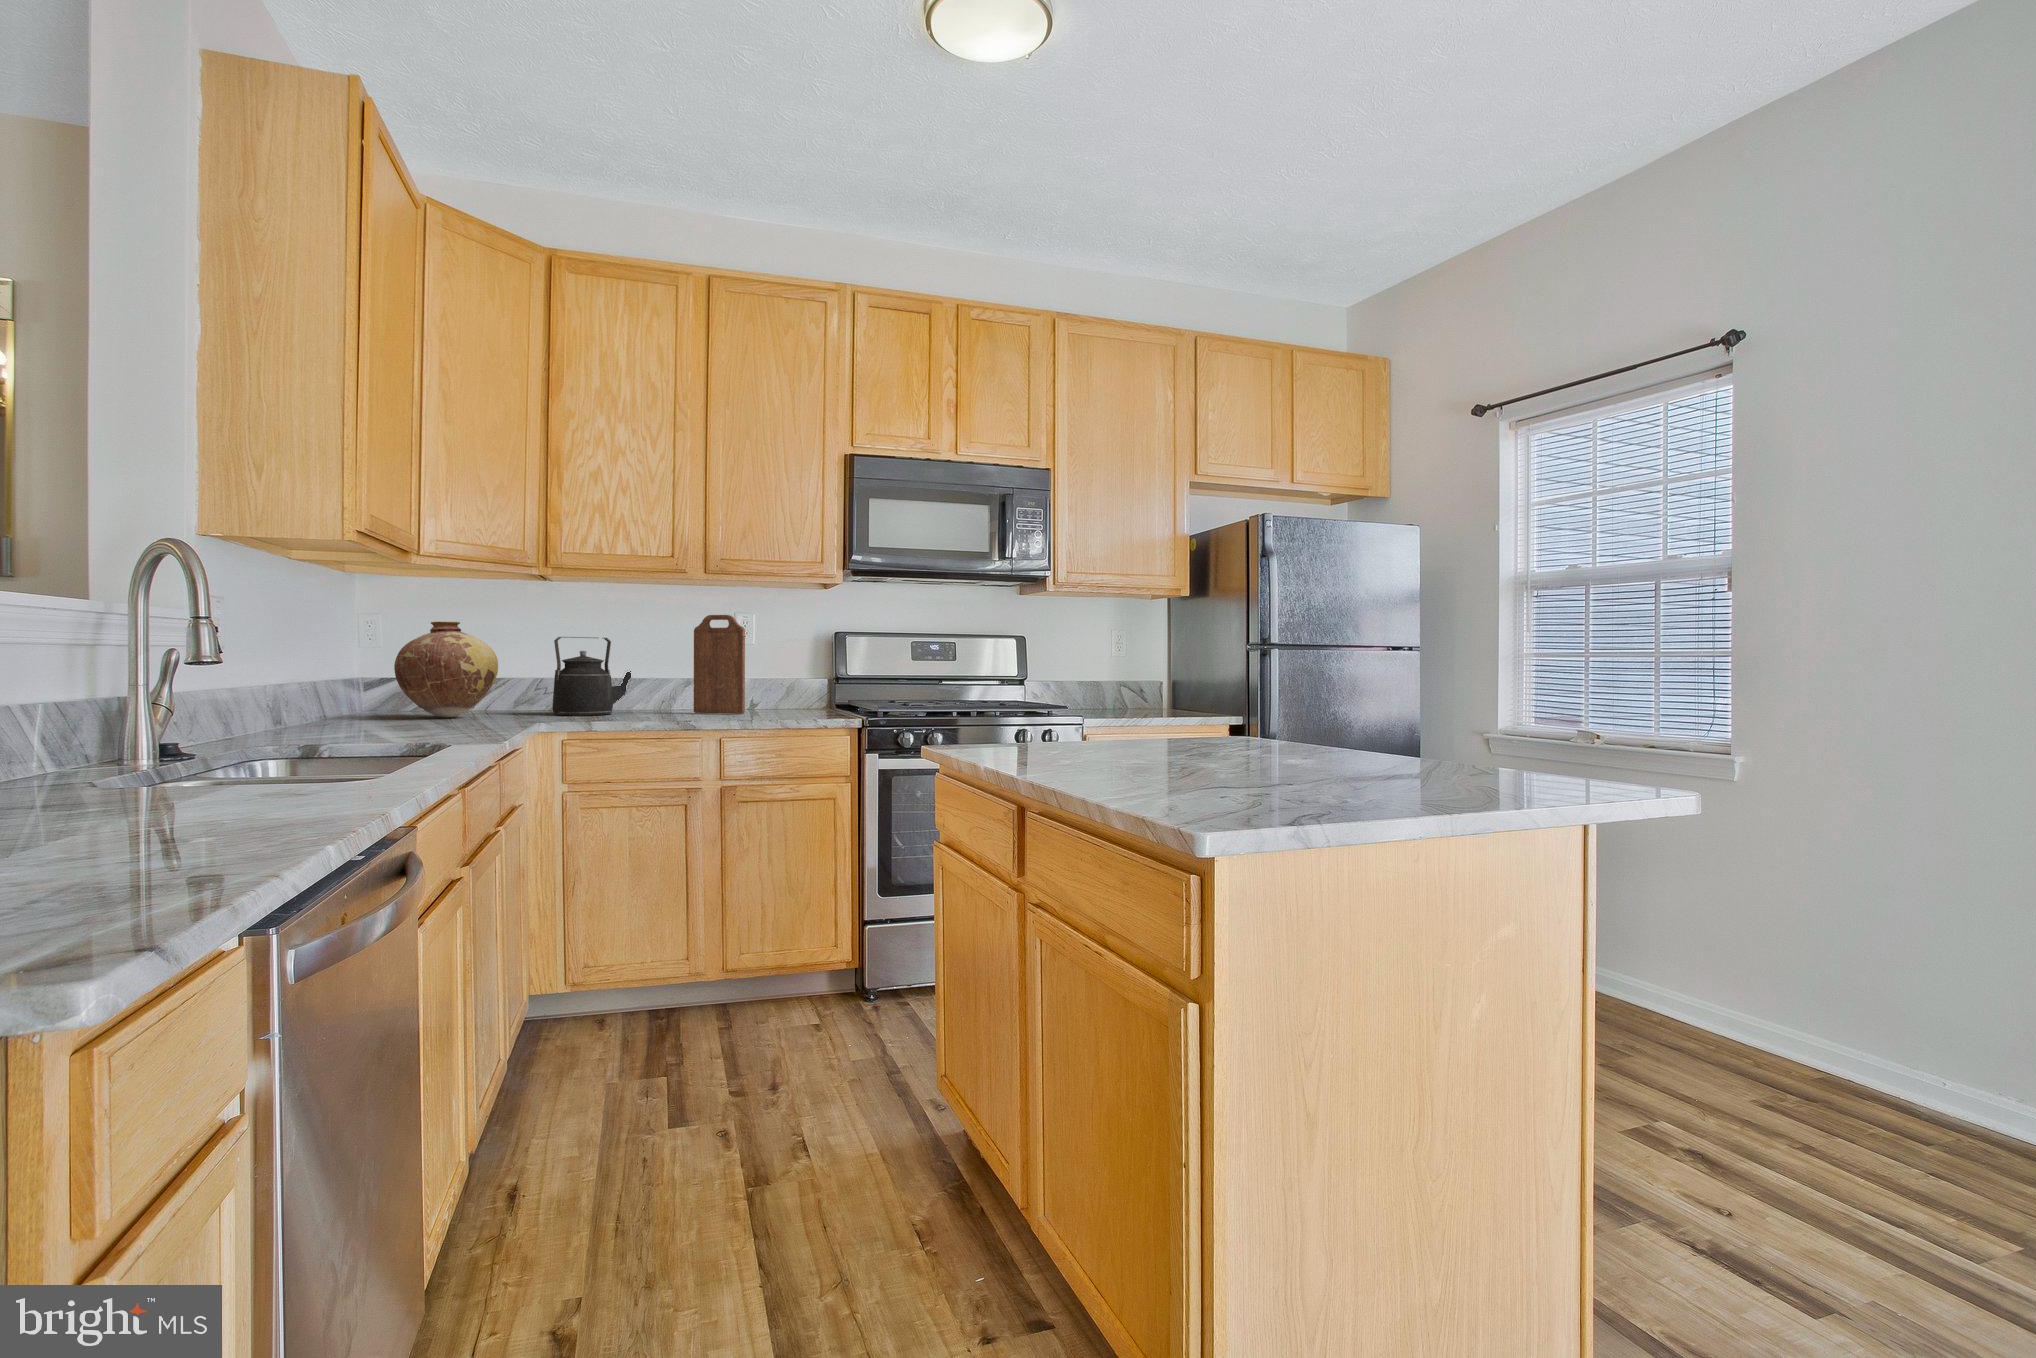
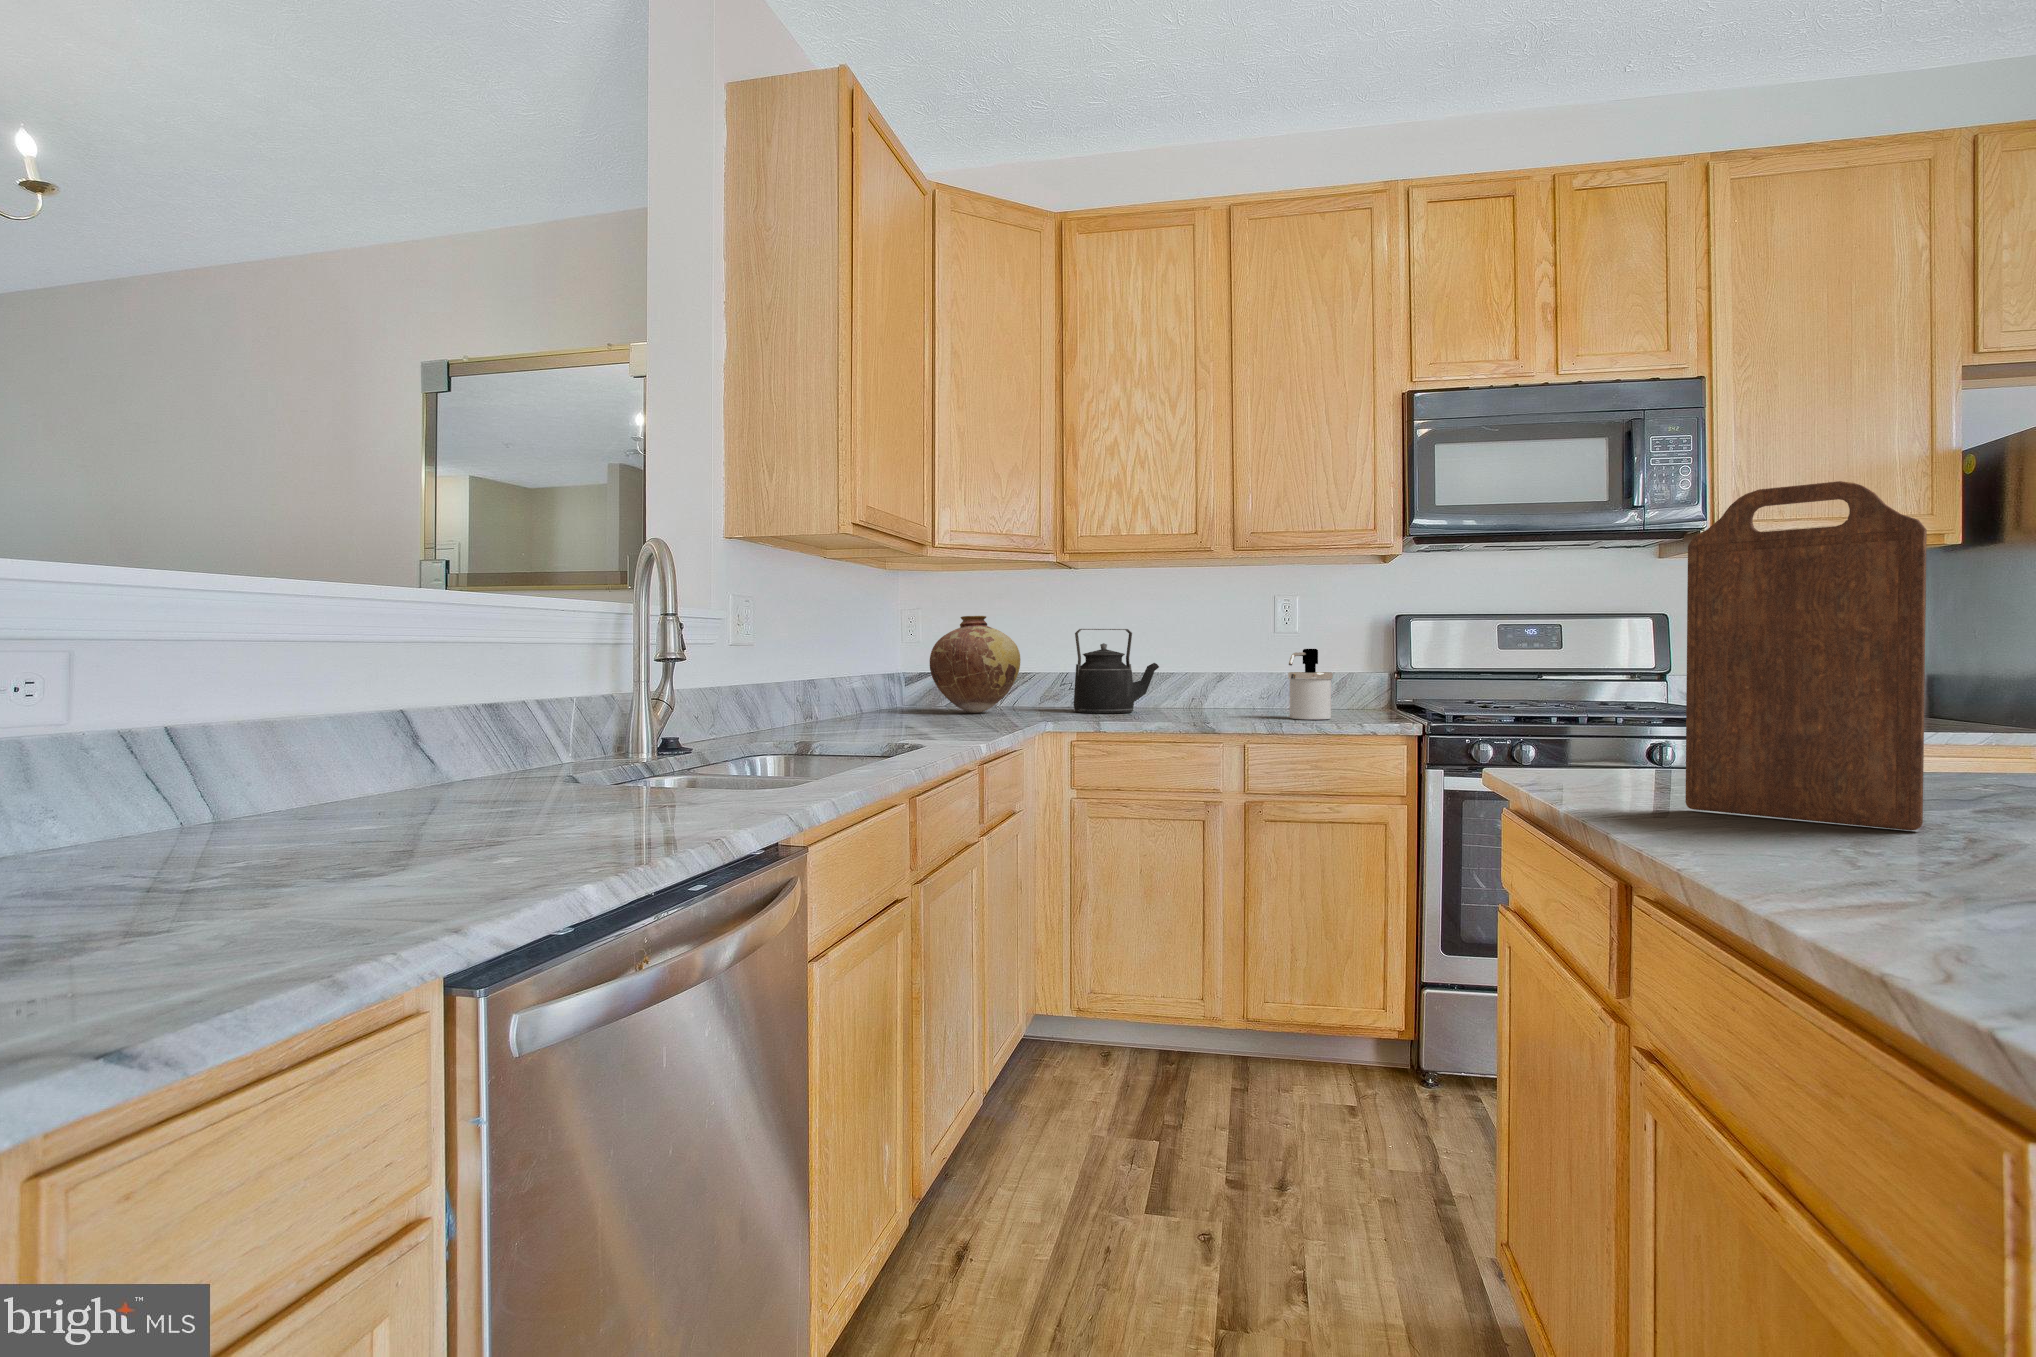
cutting board: present [694,615,745,714] -> present [1685,481,1927,830]
soap dispenser: none [757,658,793,717] -> present [1288,649,1333,720]

